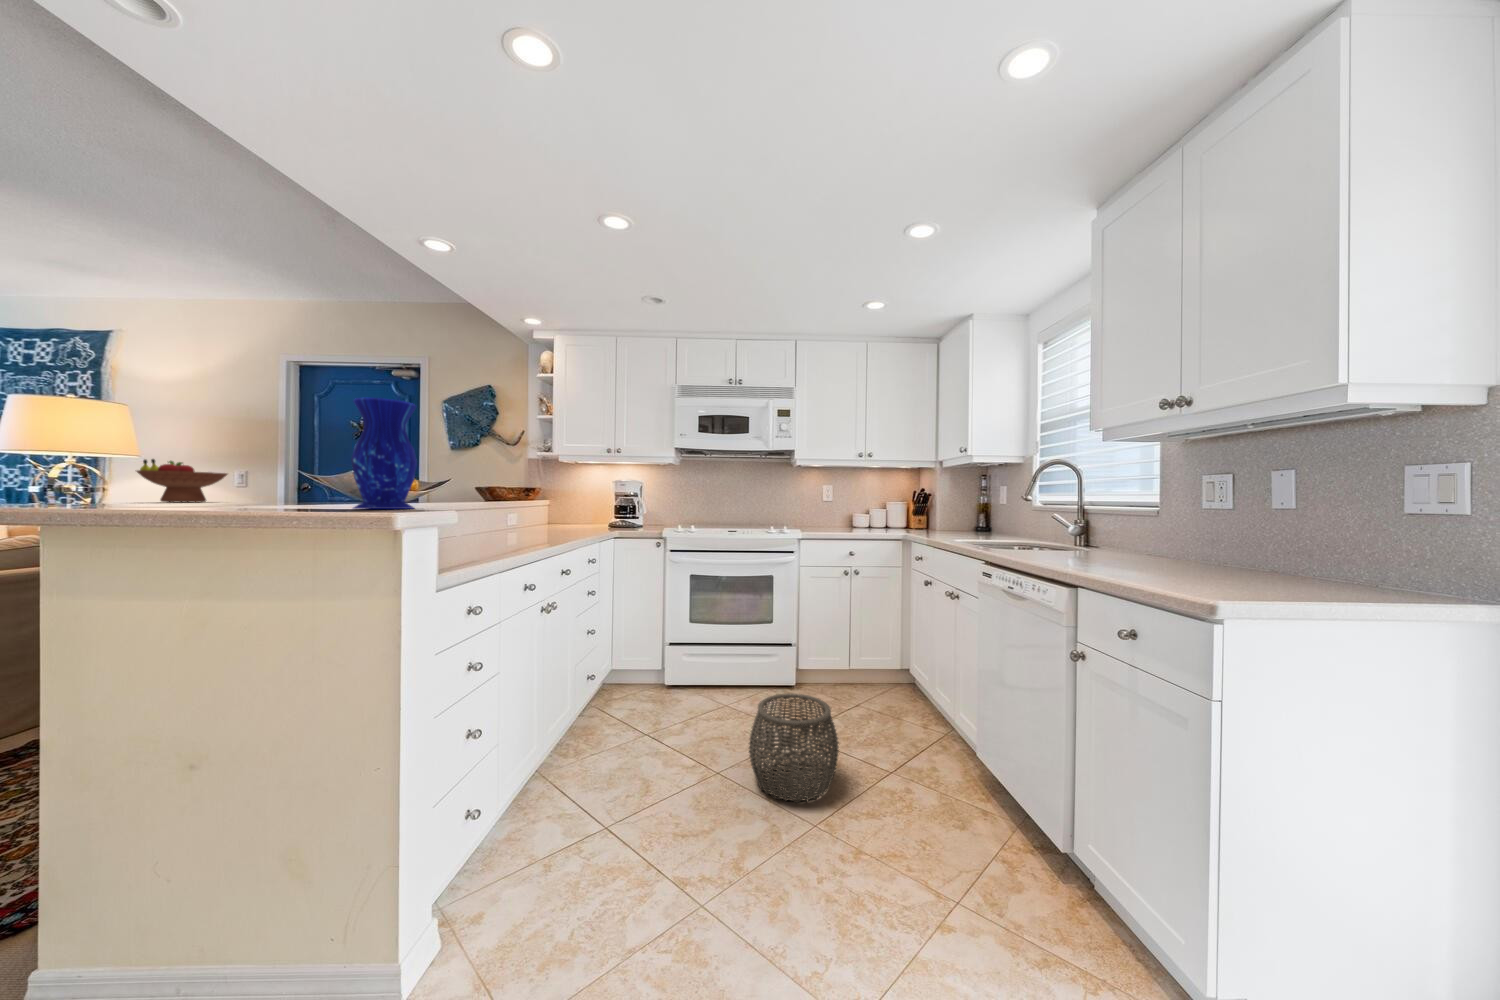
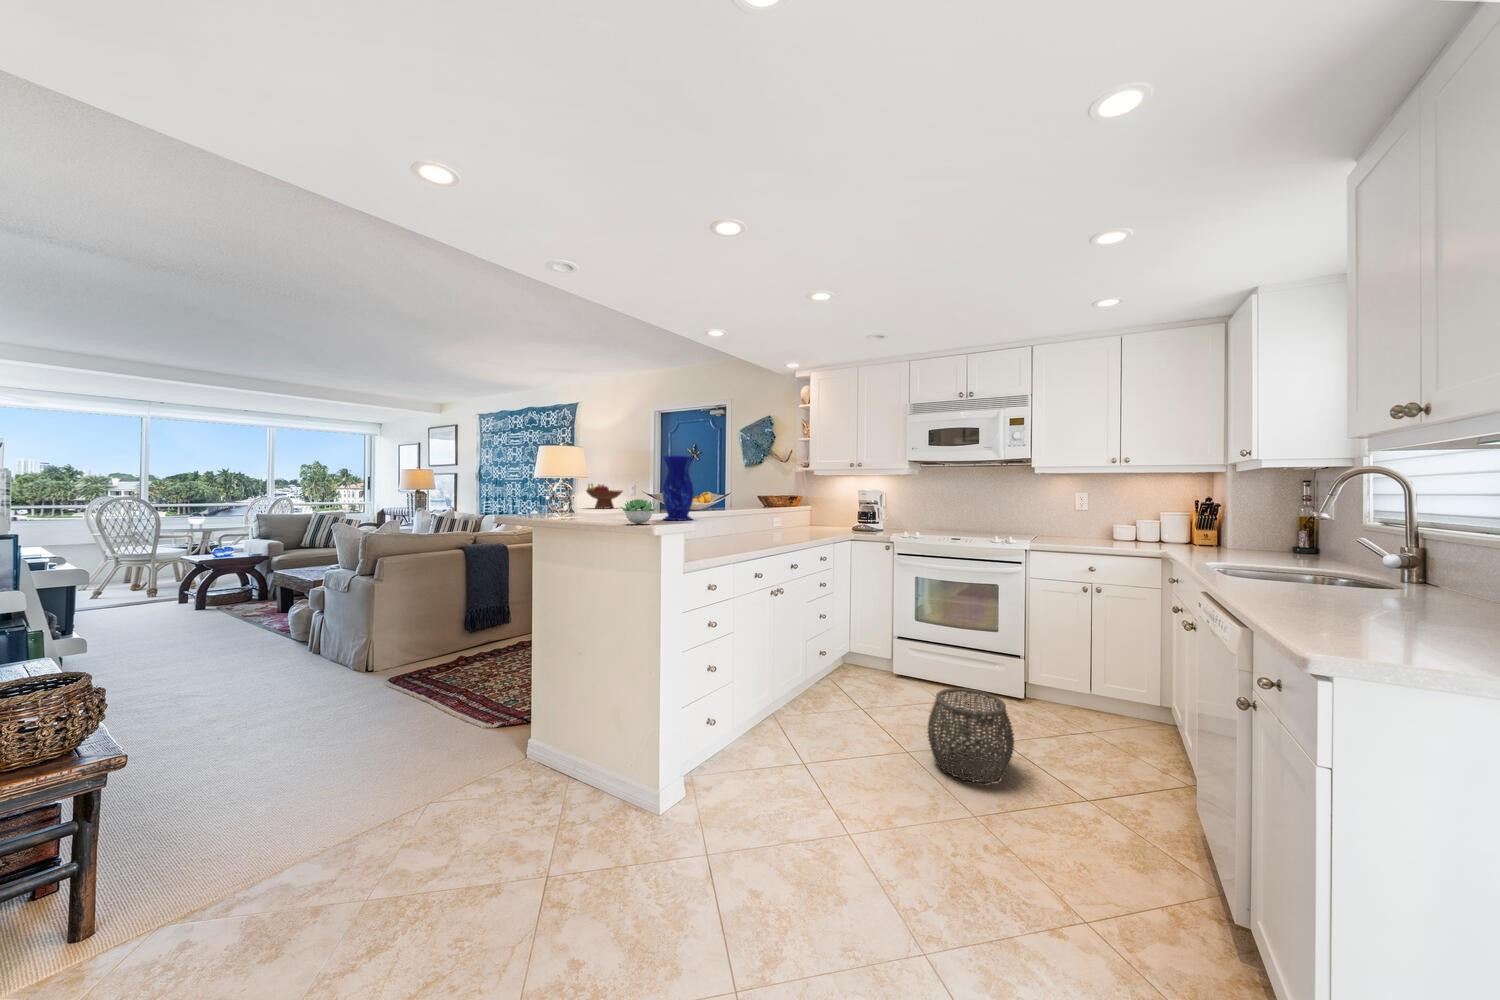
succulent plant: none [264,465,355,513] -> present [621,499,656,524]

